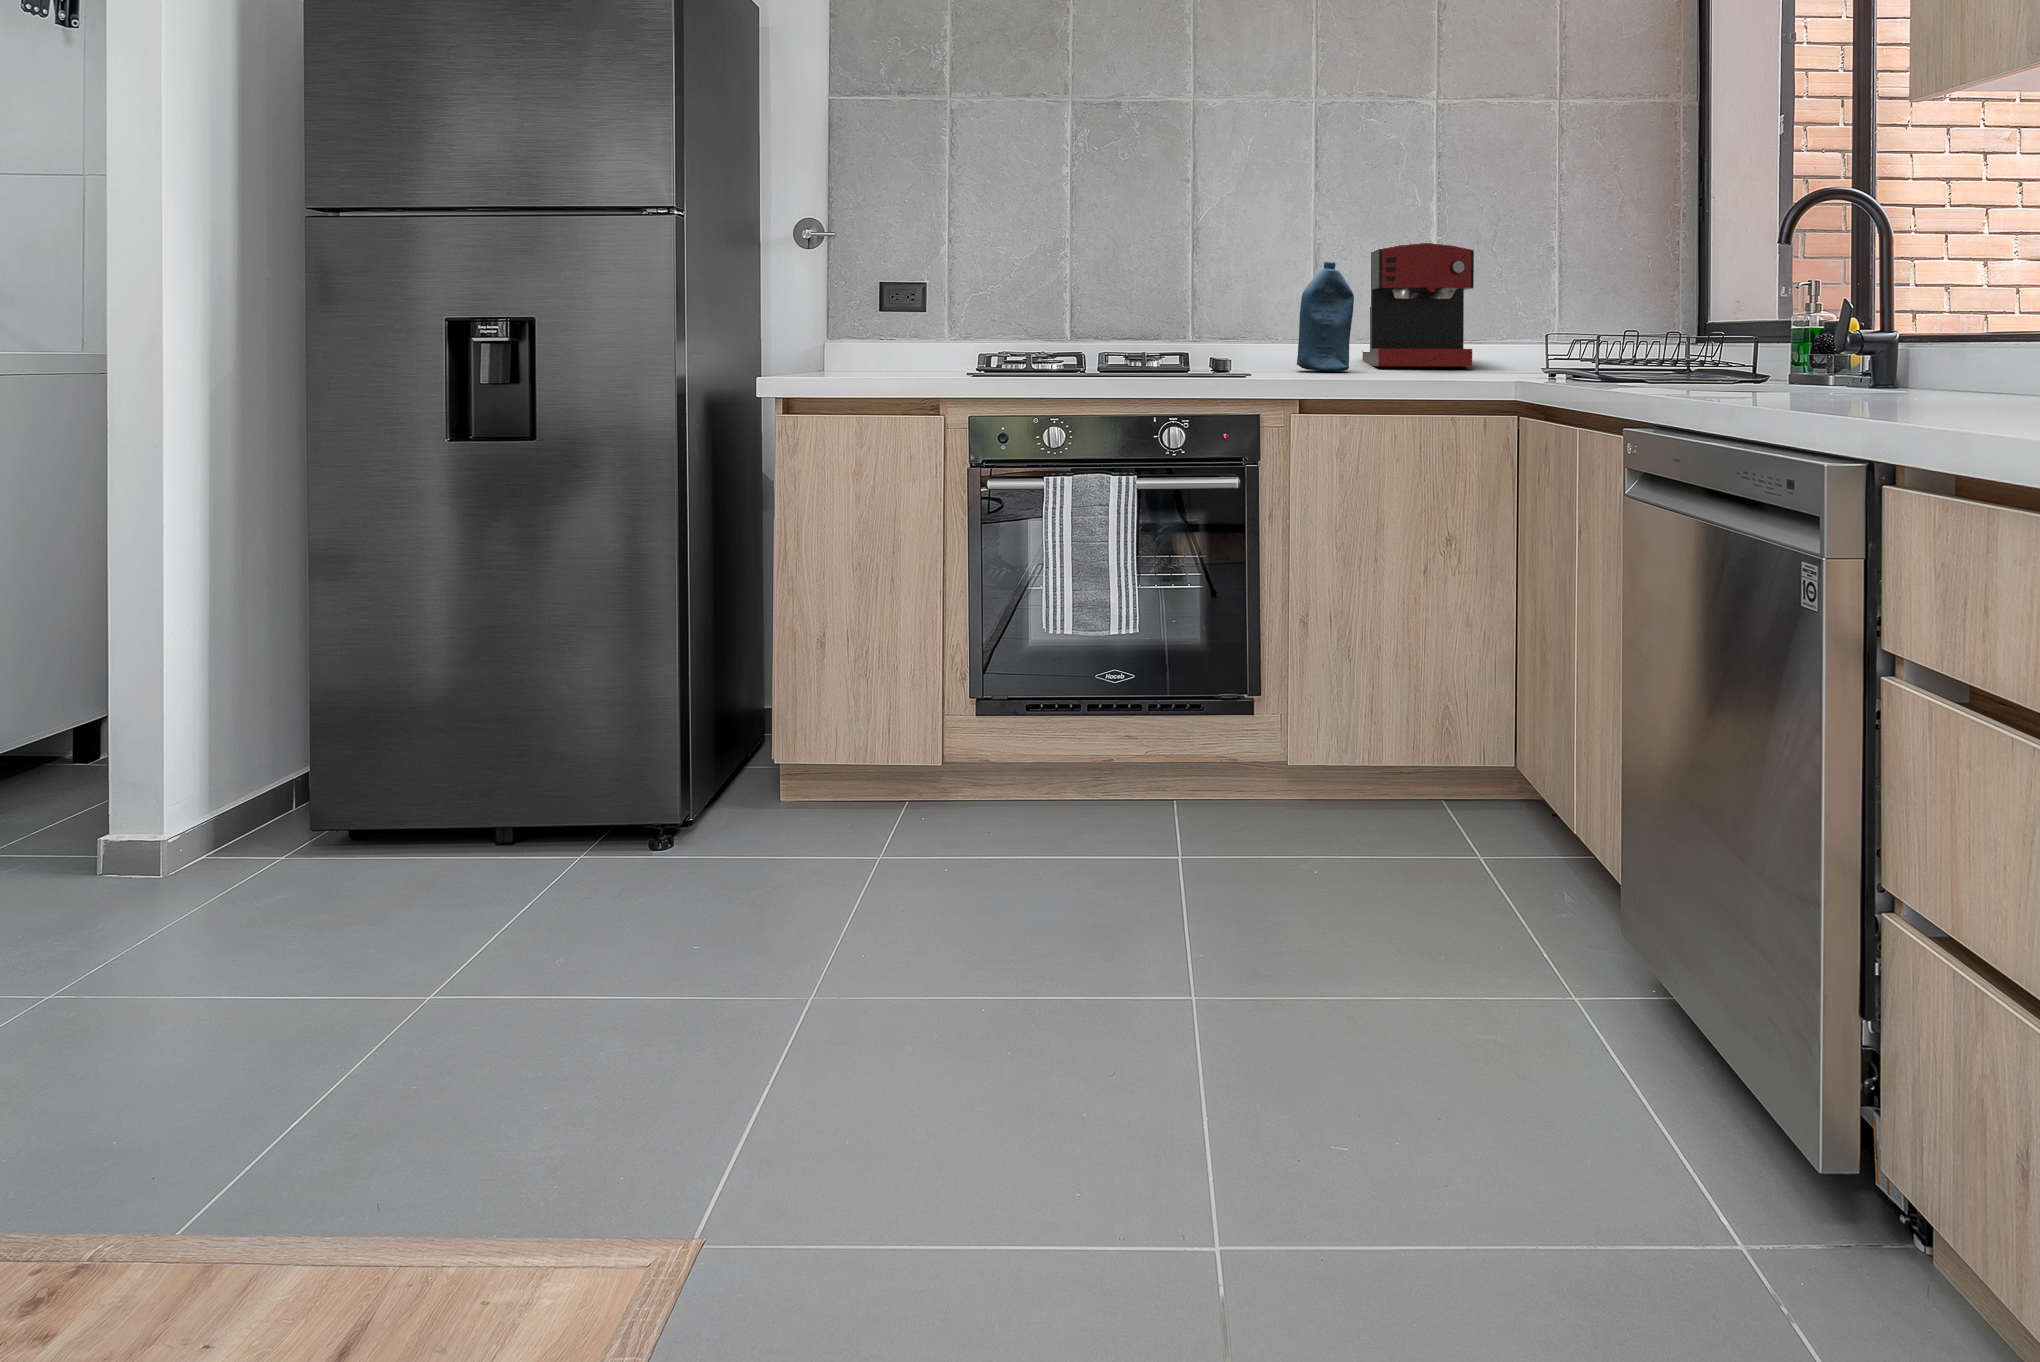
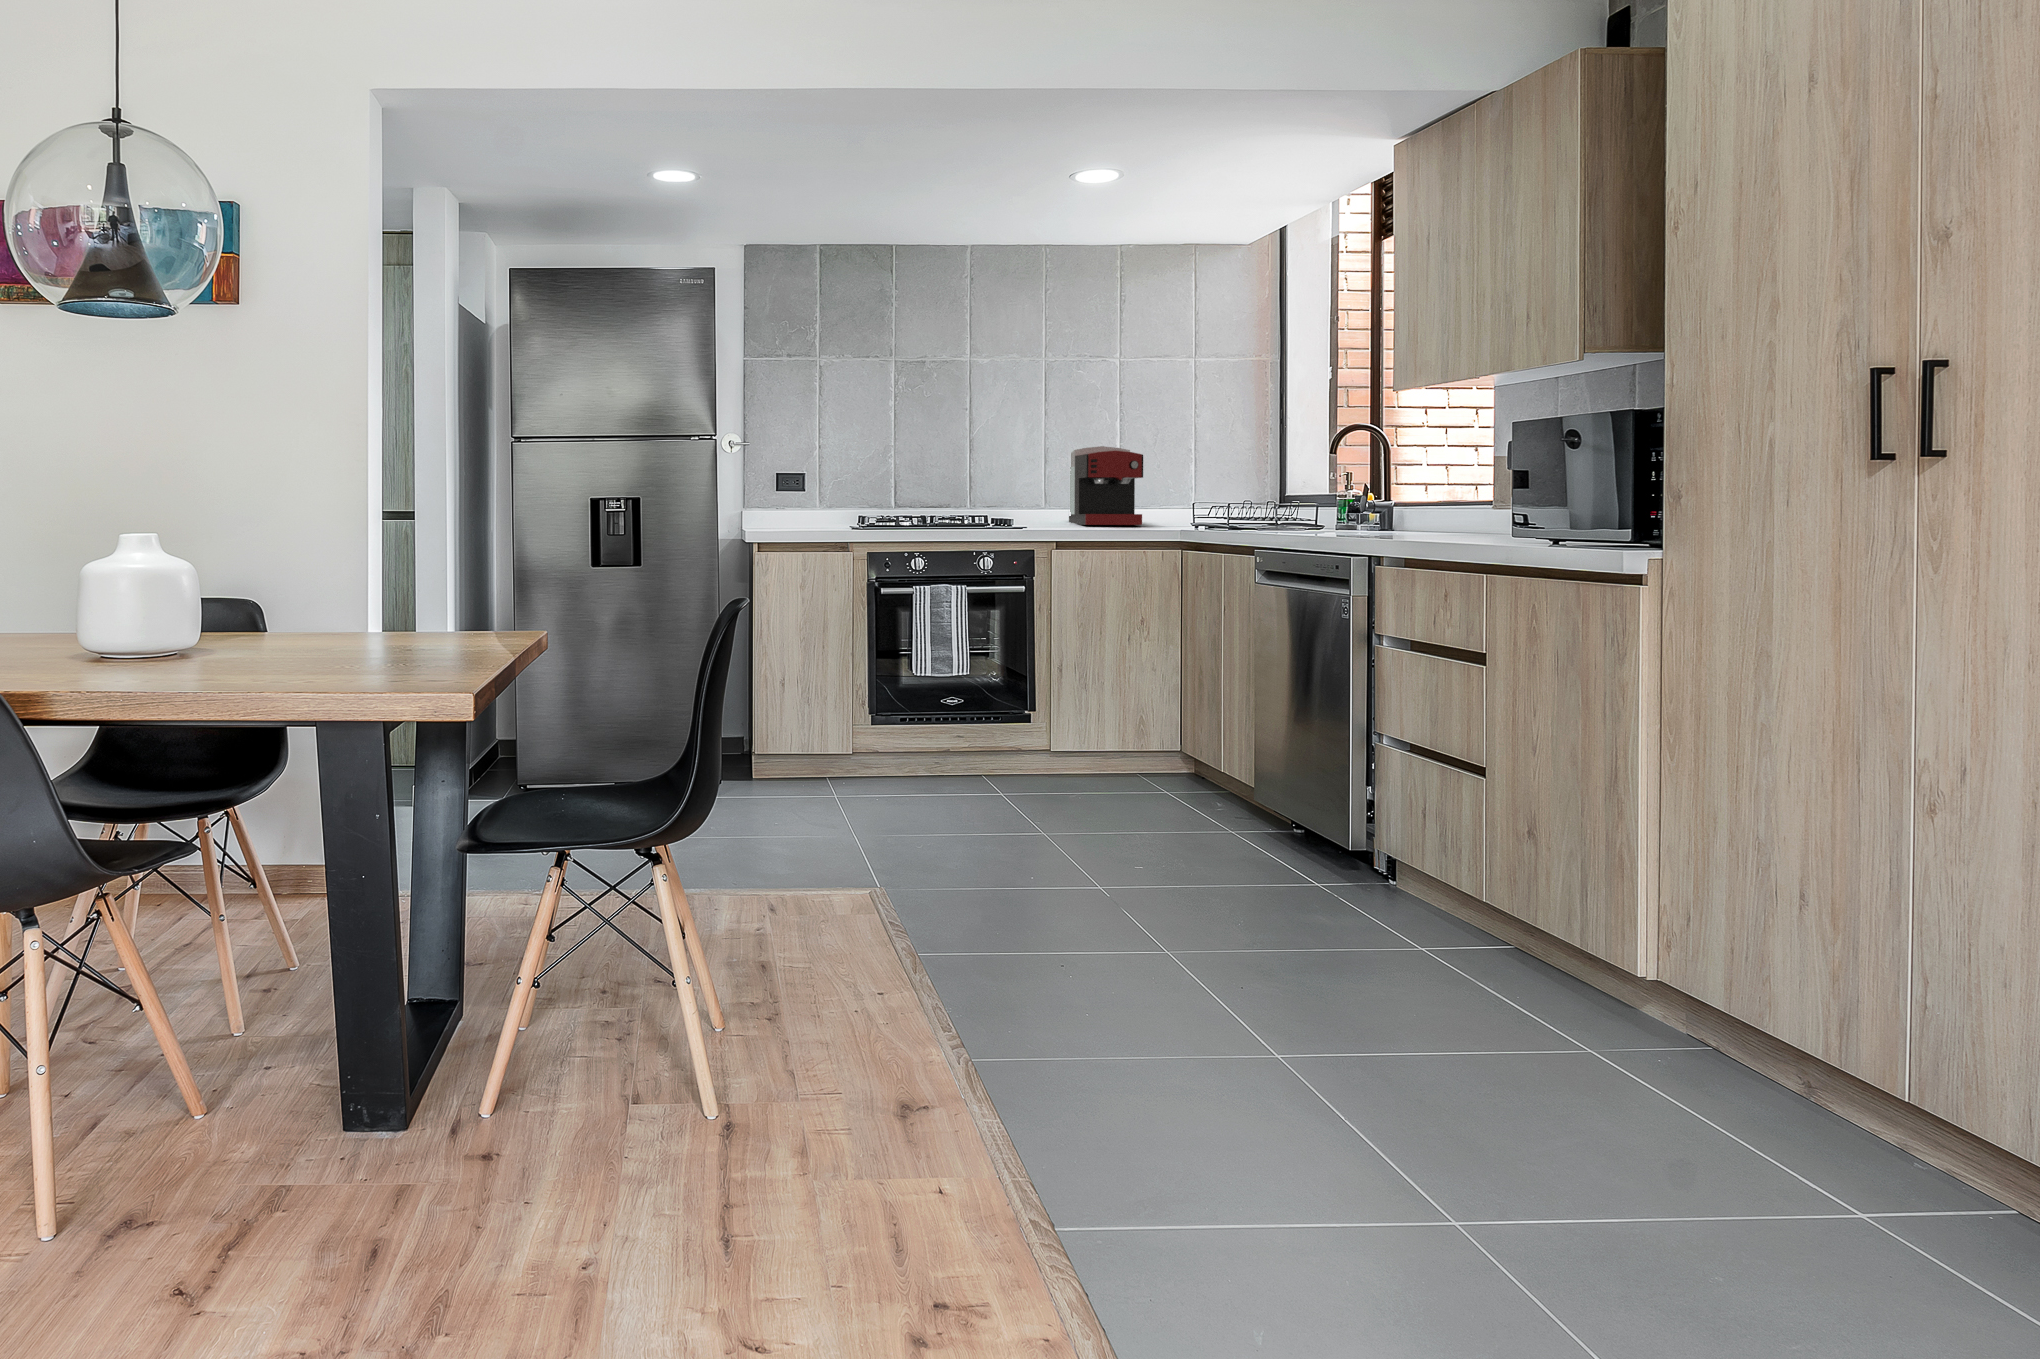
bottle: present [1297,262,1354,371] -> none [1040,462,1074,527]

